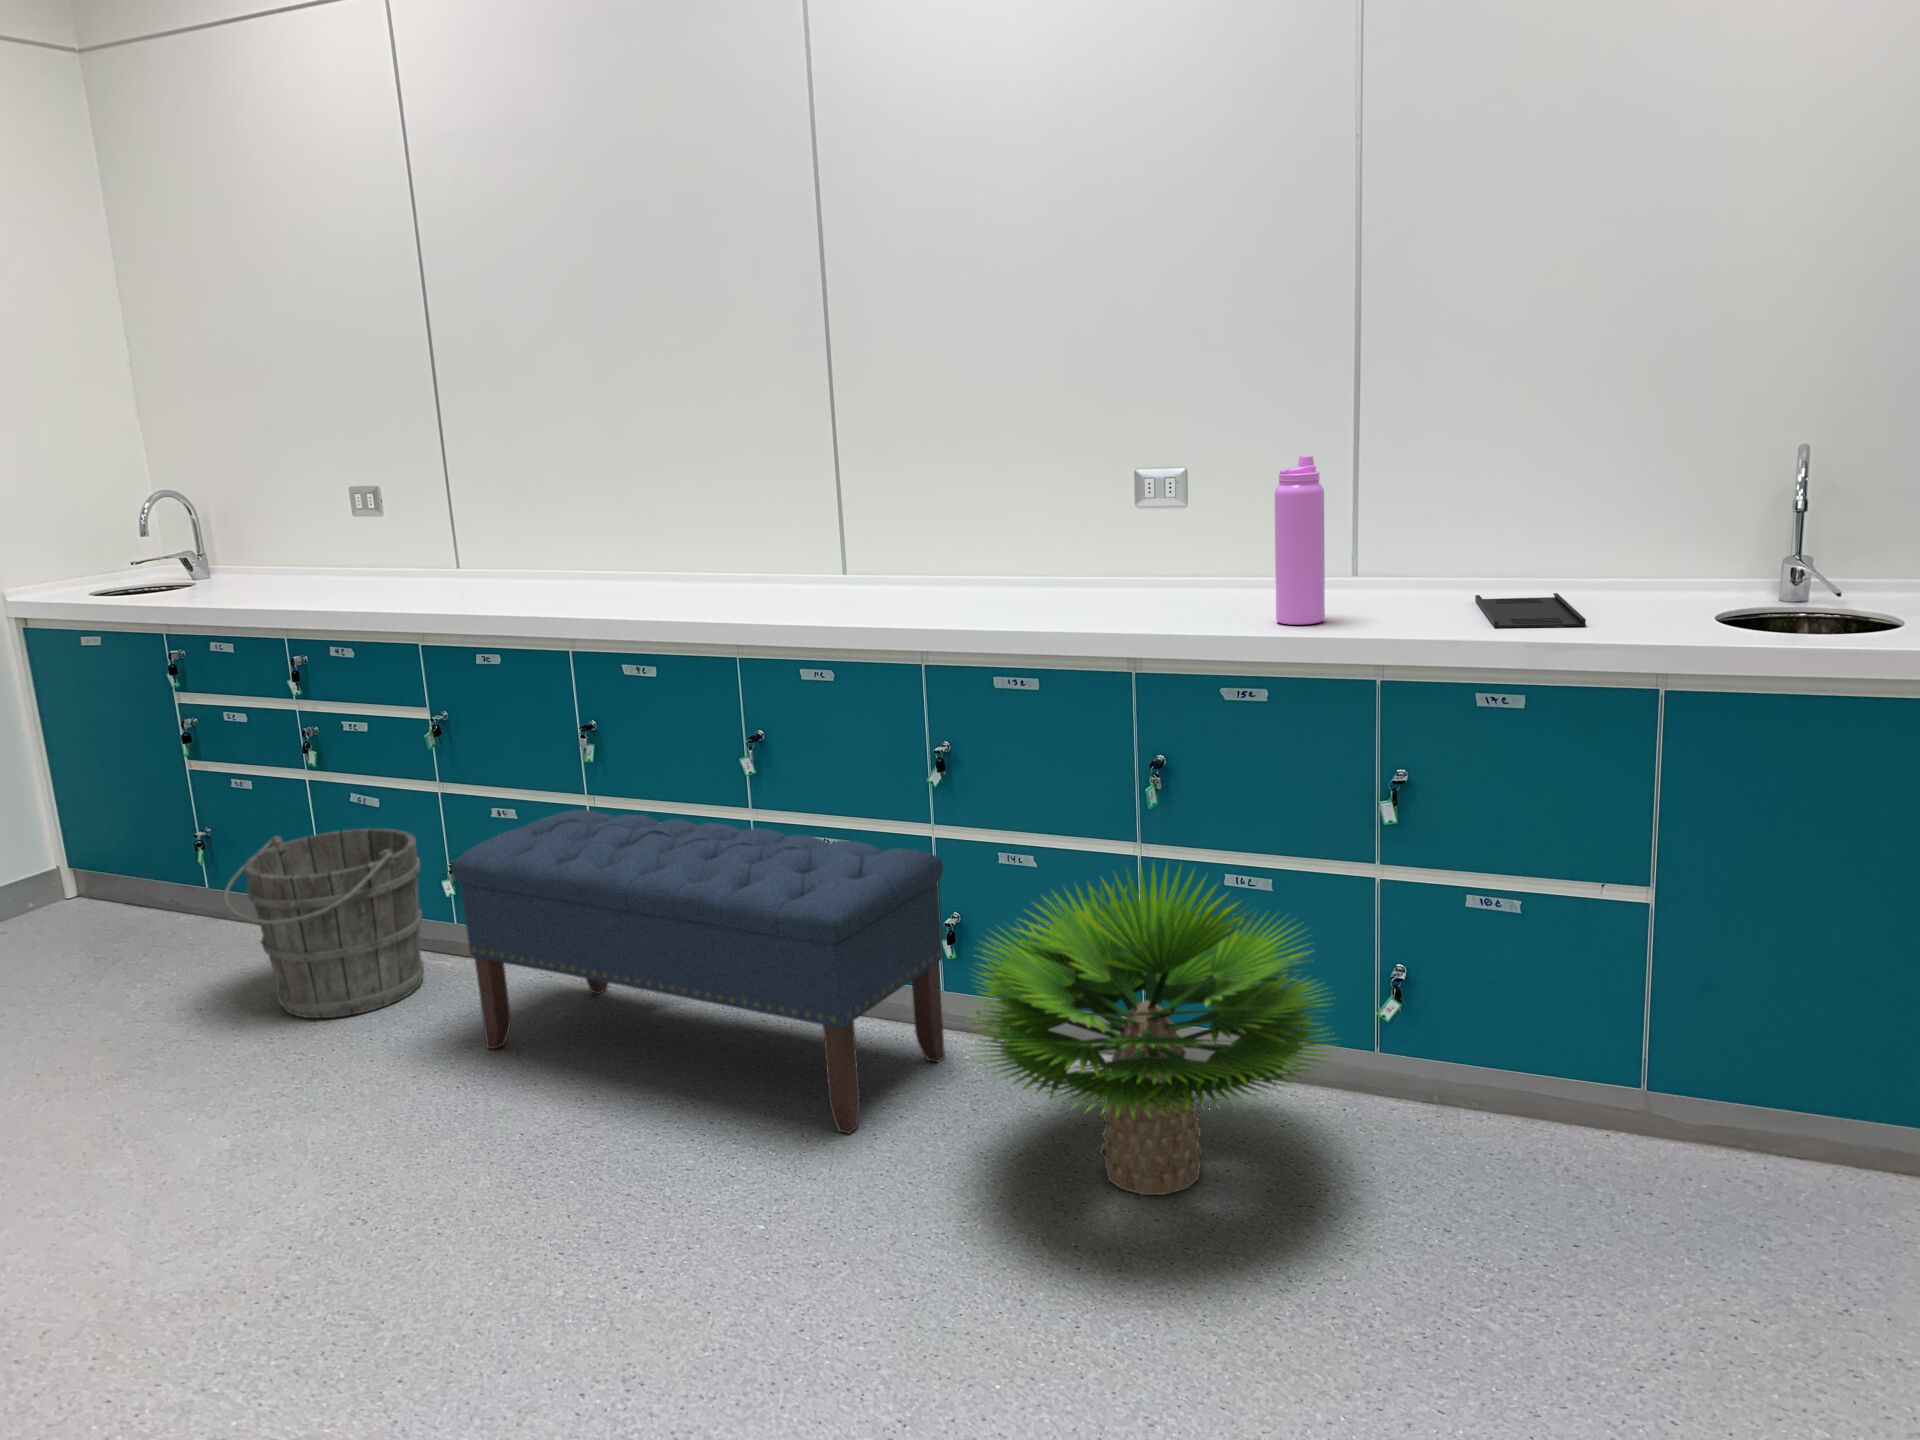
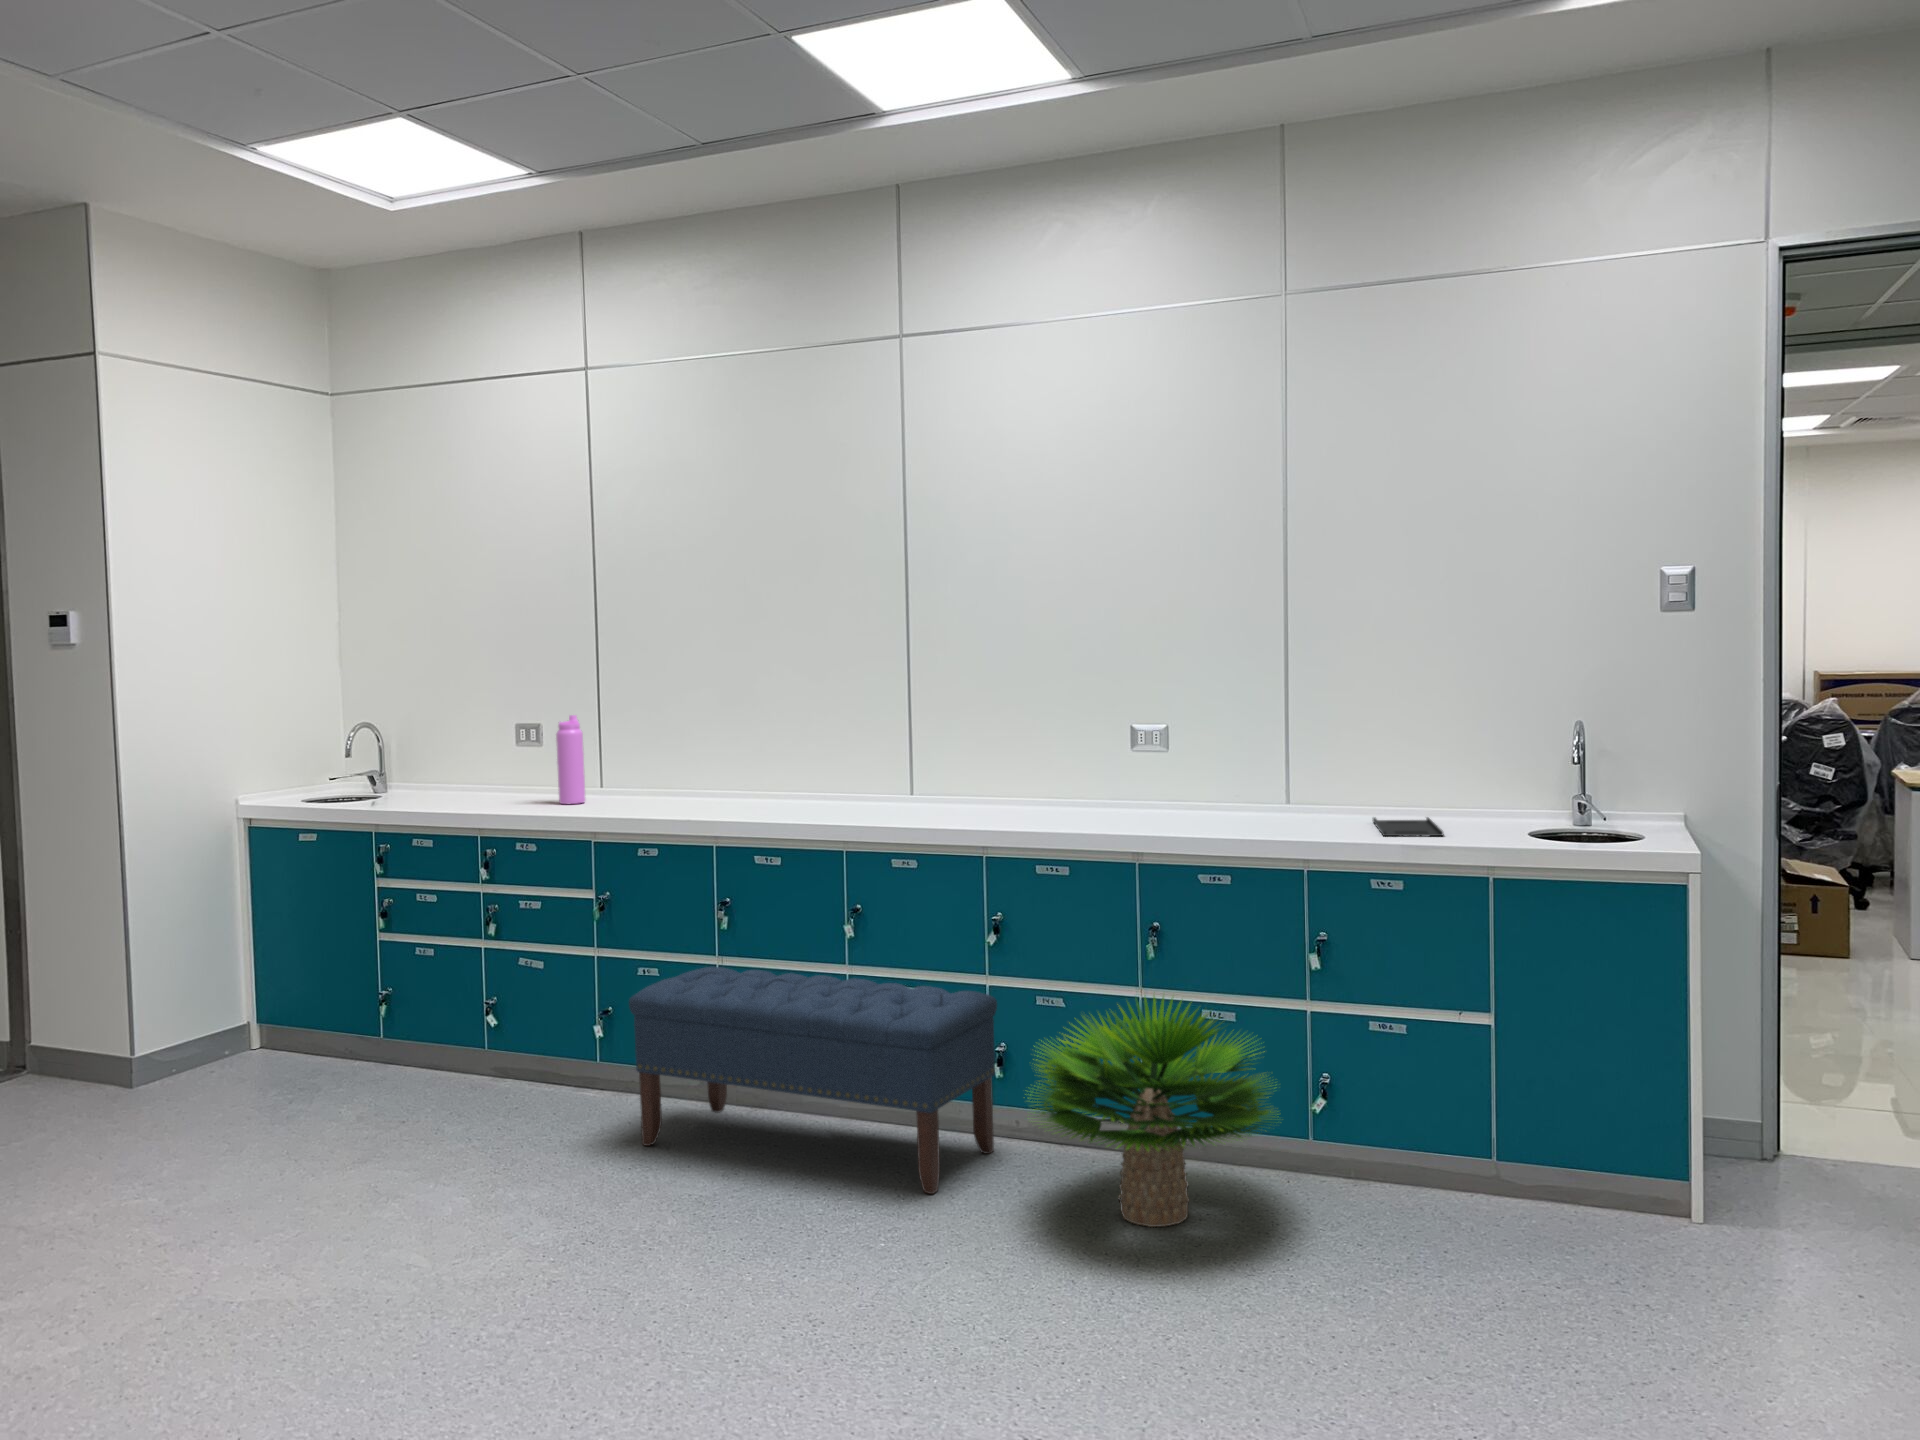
water bottle: present [1275,456,1325,625] -> present [556,715,585,804]
bucket: present [224,829,424,1018] -> none [434,984,581,1127]

